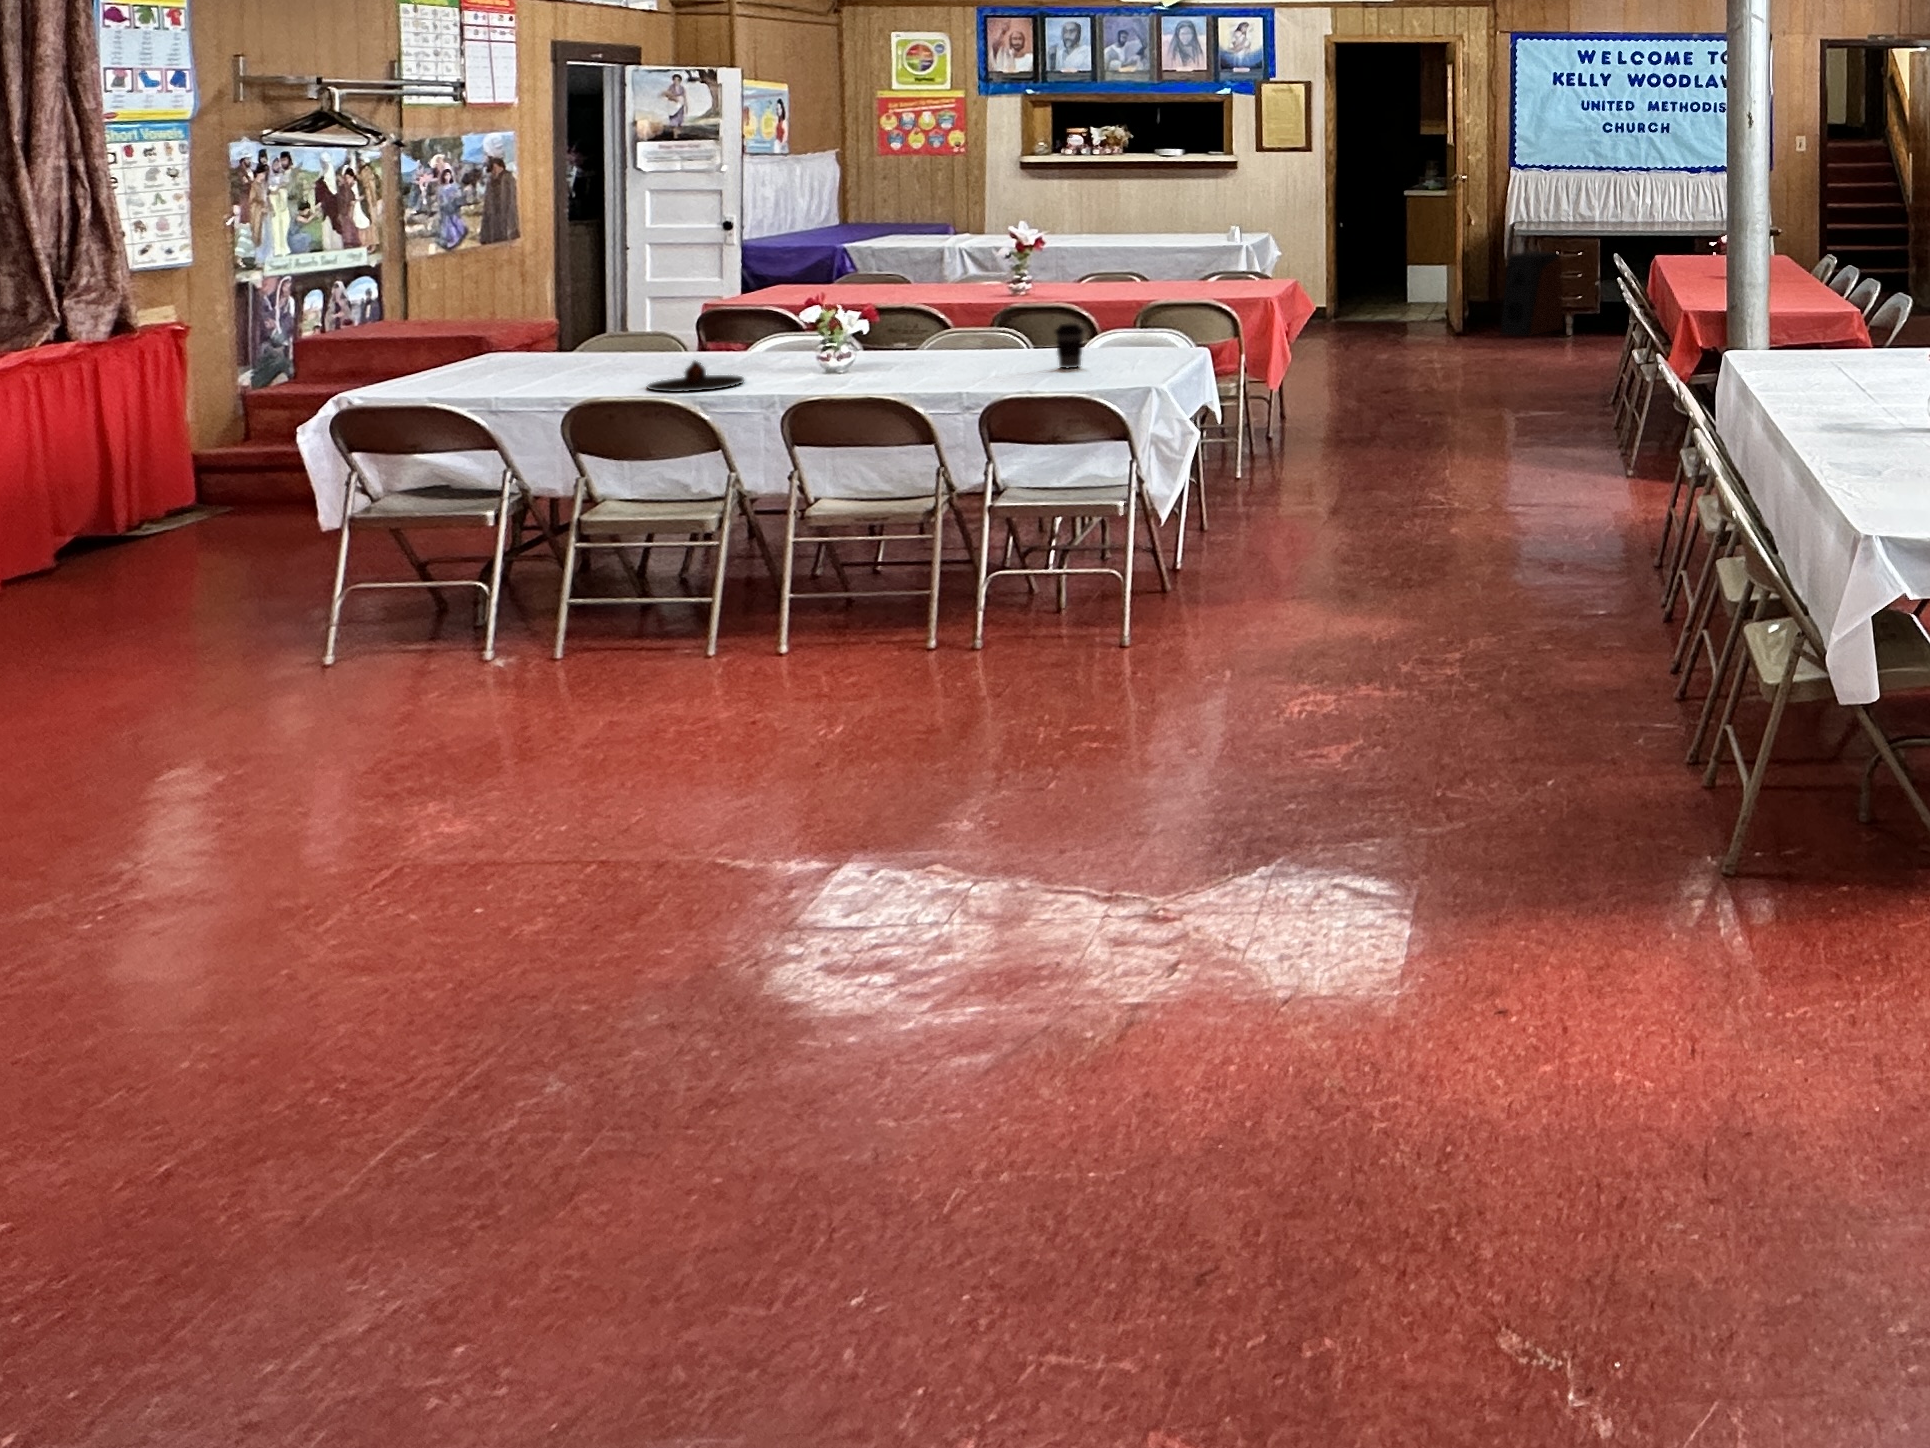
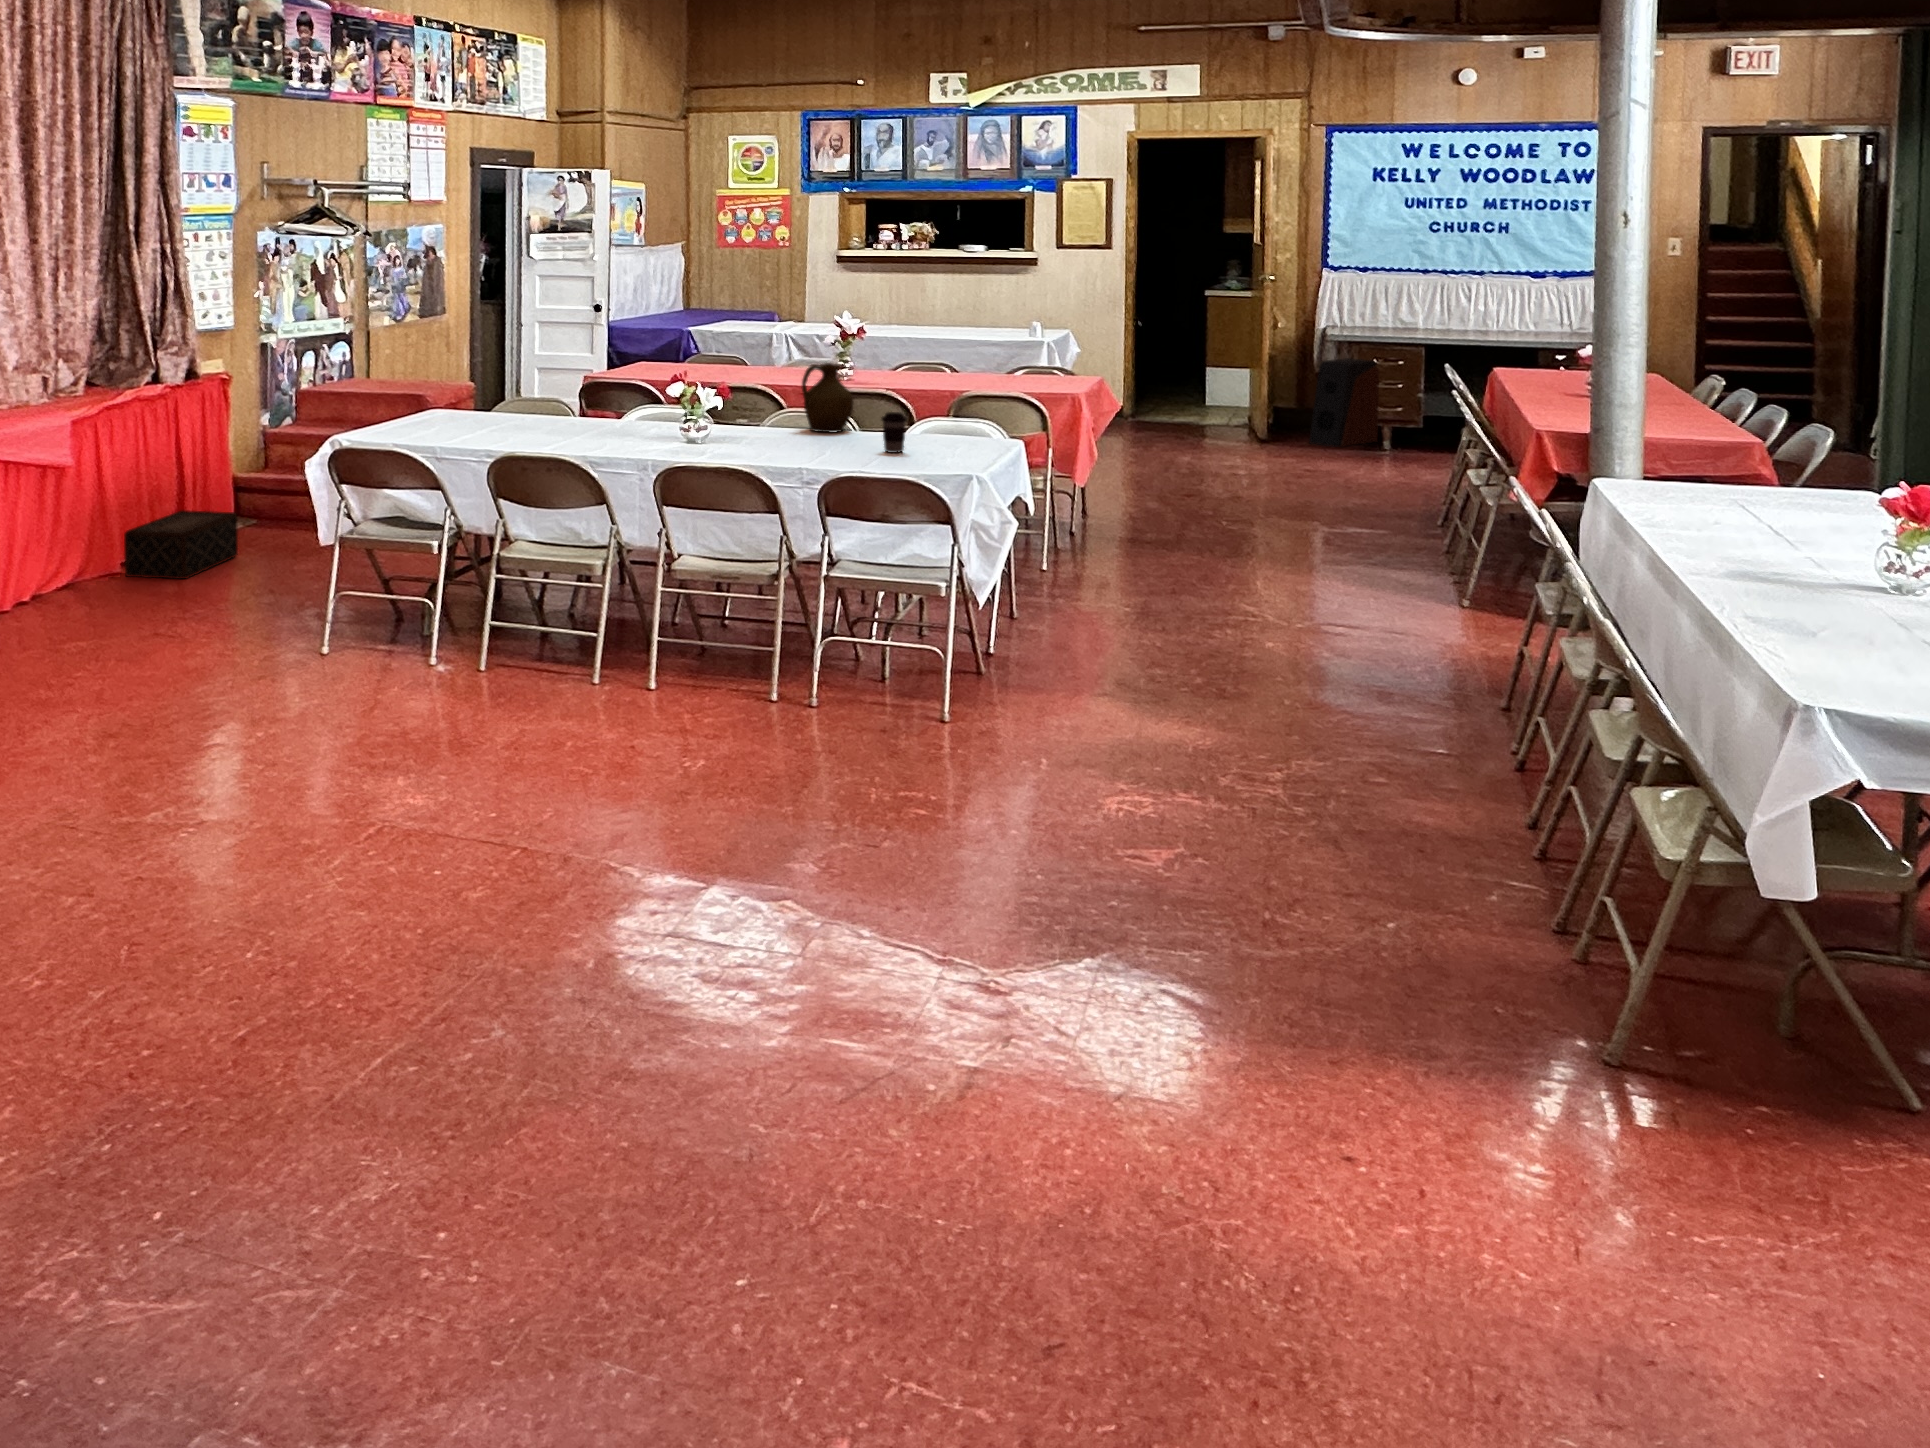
pitcher: none [962,274,1024,351] -> present [802,363,853,433]
plate: present [648,361,744,392] -> none [556,427,629,453]
woven basket: none [8,498,200,596] -> present [124,510,238,579]

